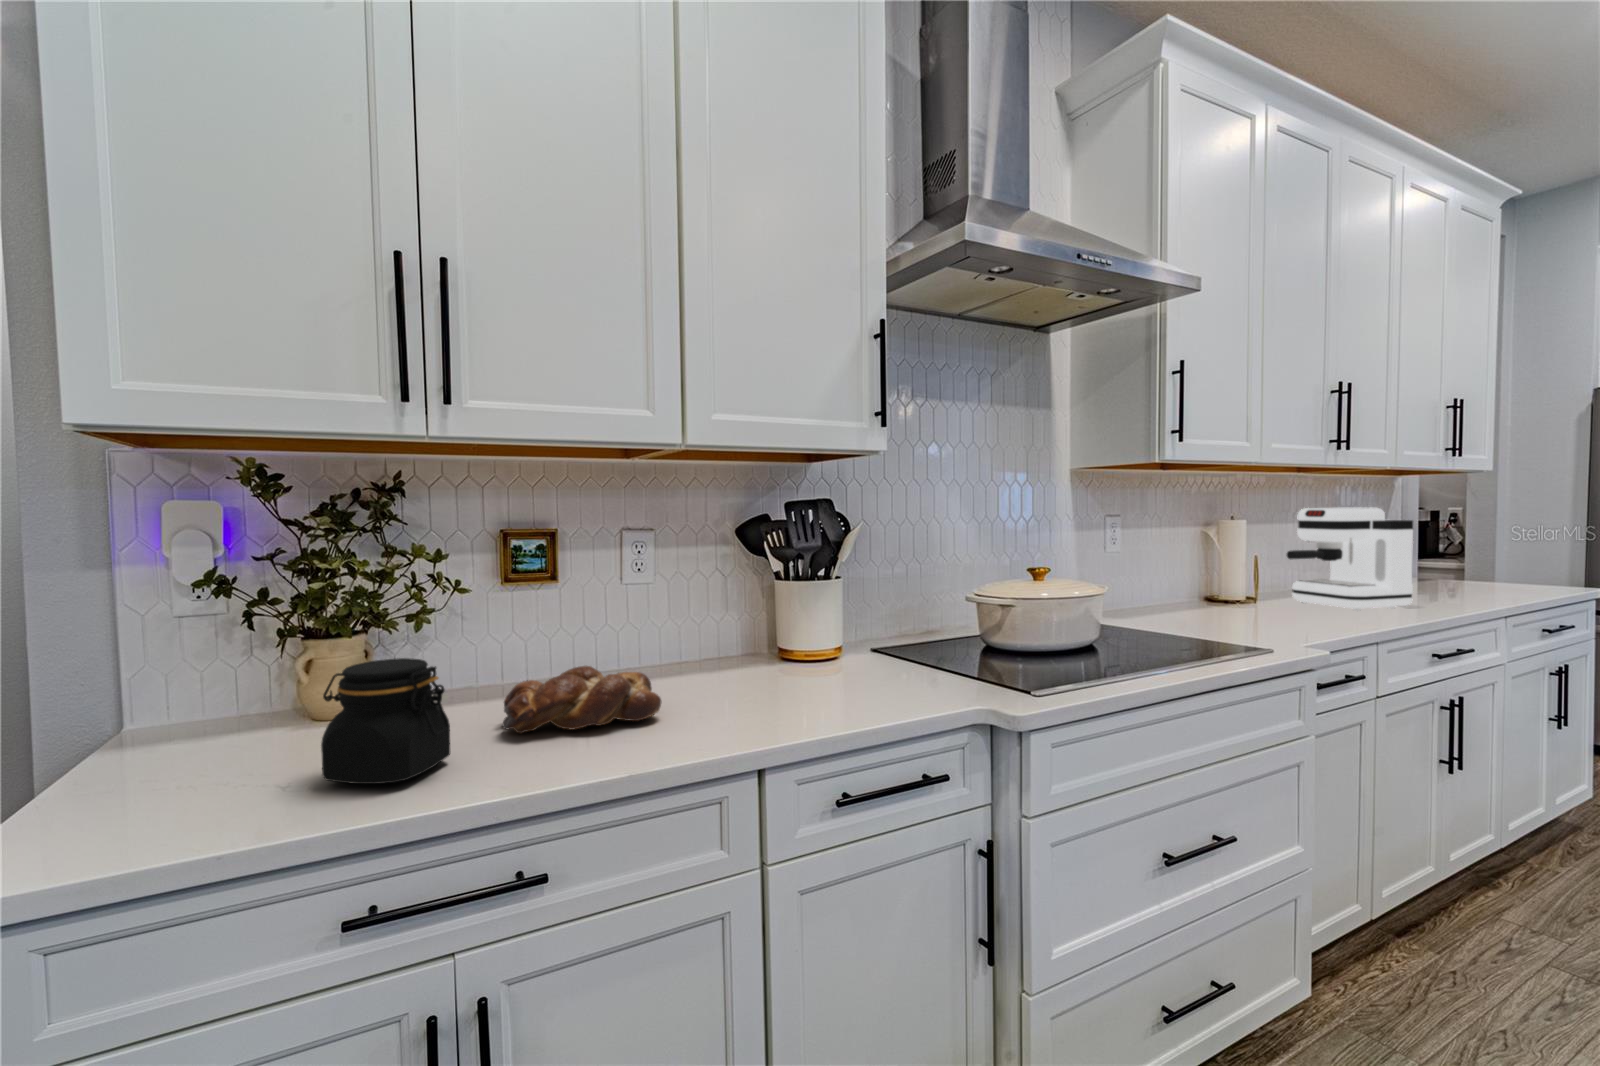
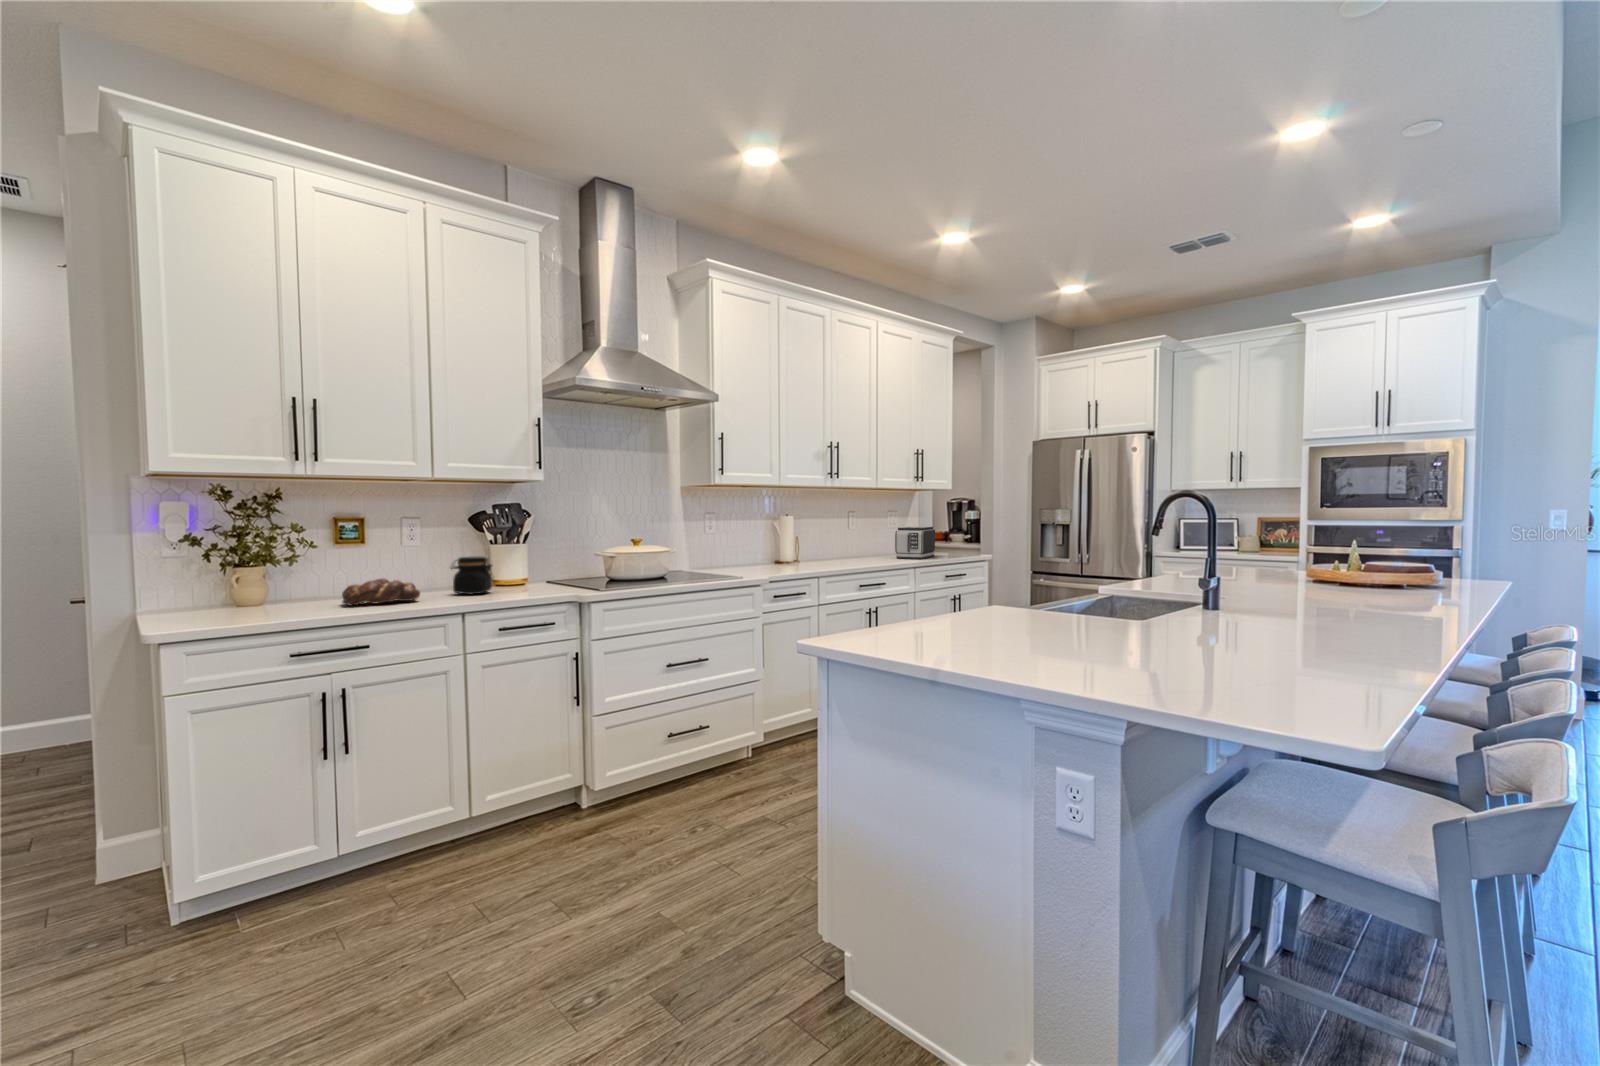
coffee maker: present [1287,508,1413,611] -> none [807,510,867,565]
toaster: none [1424,537,1495,598] -> present [895,527,935,559]
jar: present [321,658,450,784] -> present [451,557,492,594]

